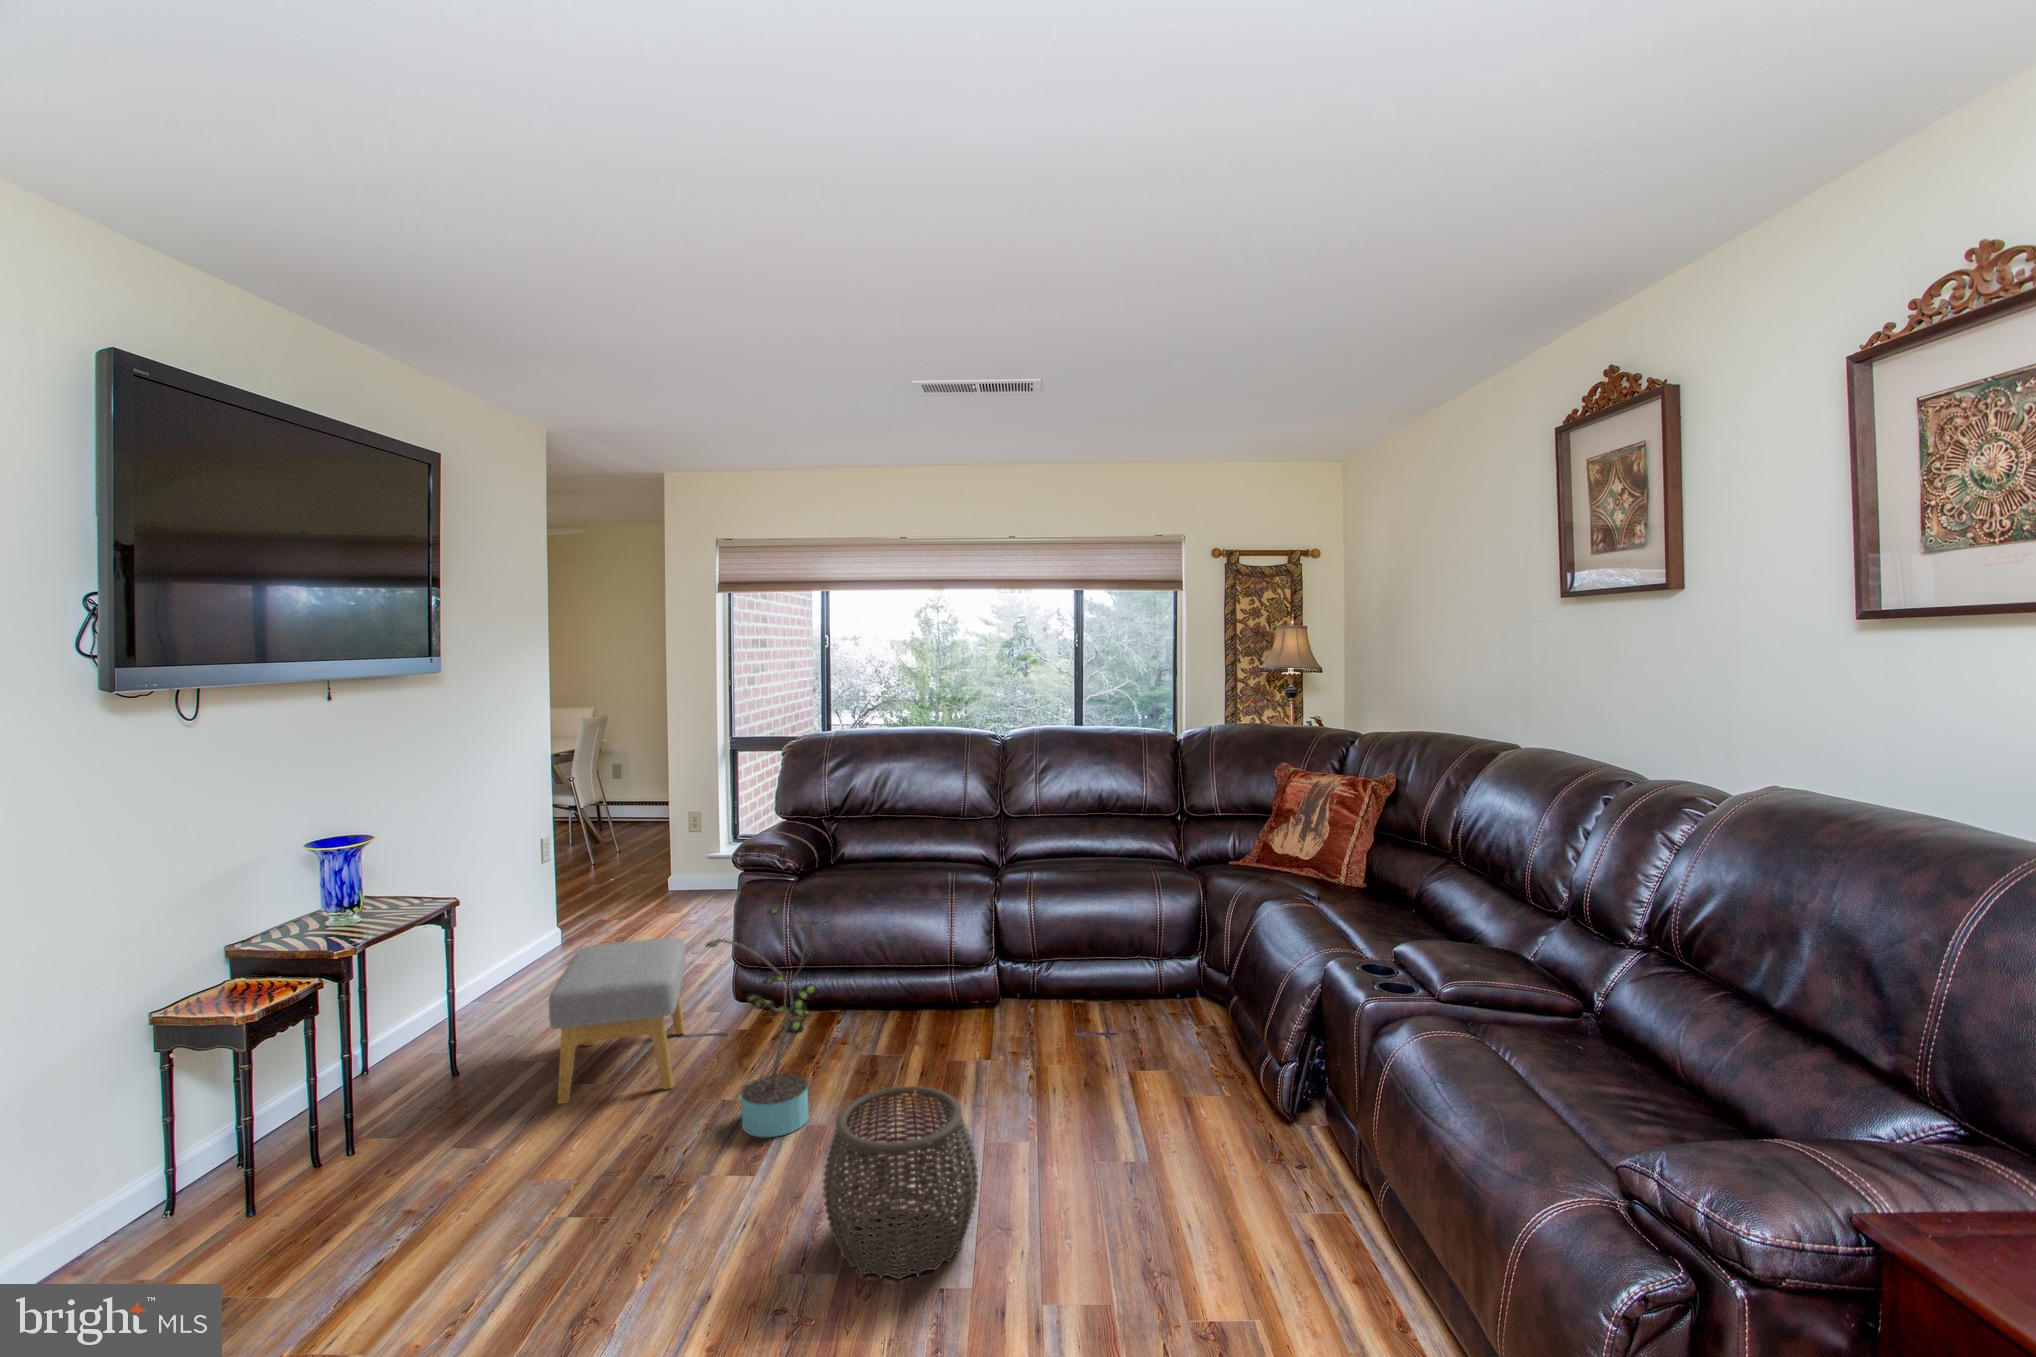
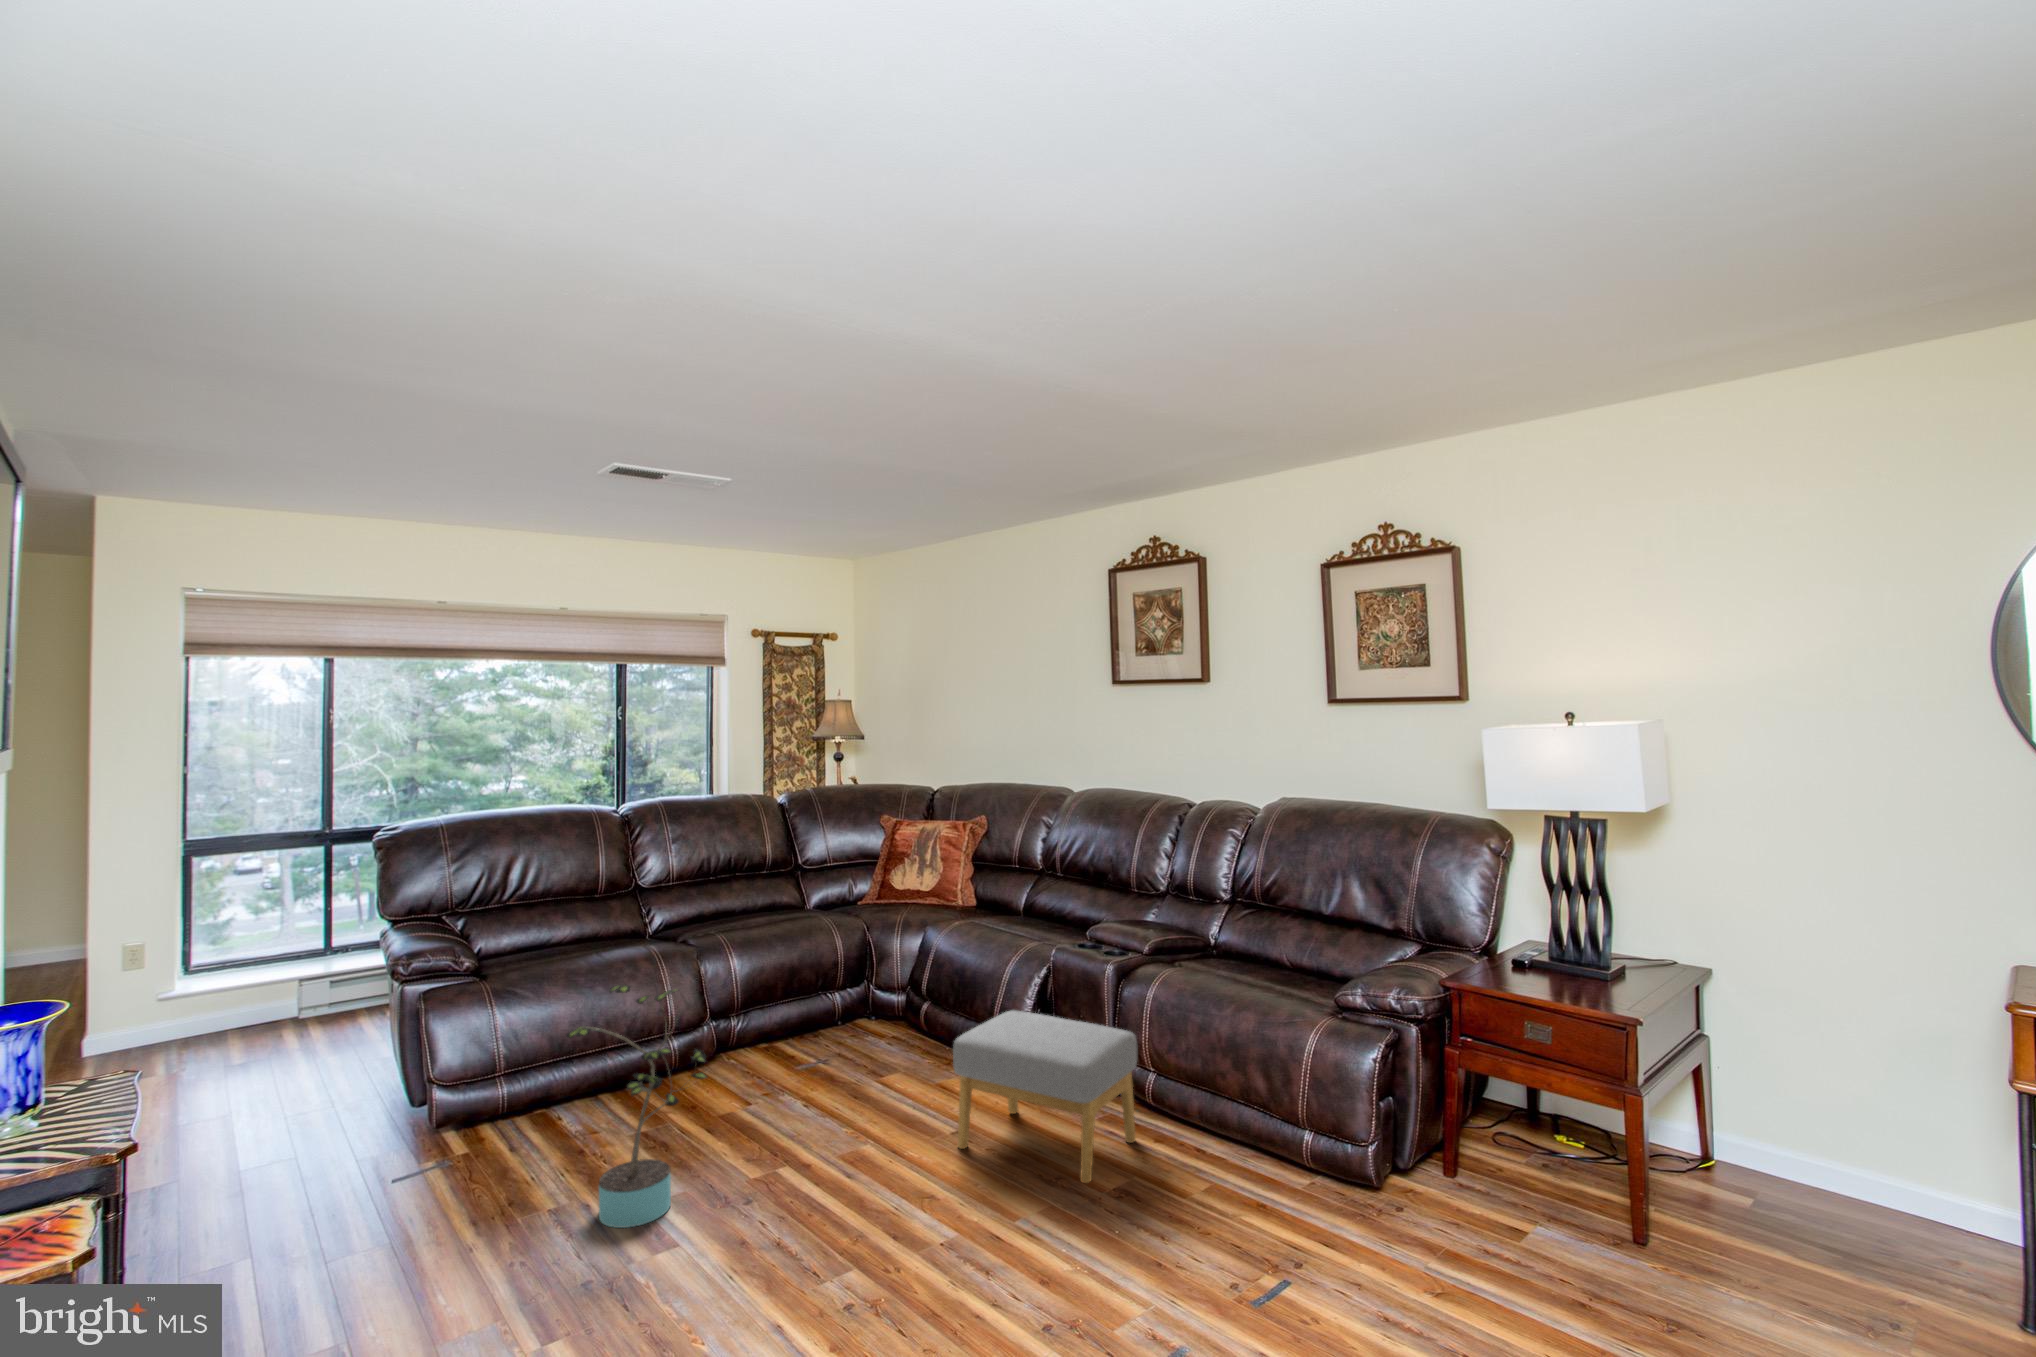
footstool: present [549,938,686,1104] -> present [953,1011,1138,1183]
woven basket: present [823,1086,978,1279] -> none [821,1094,955,1256]

